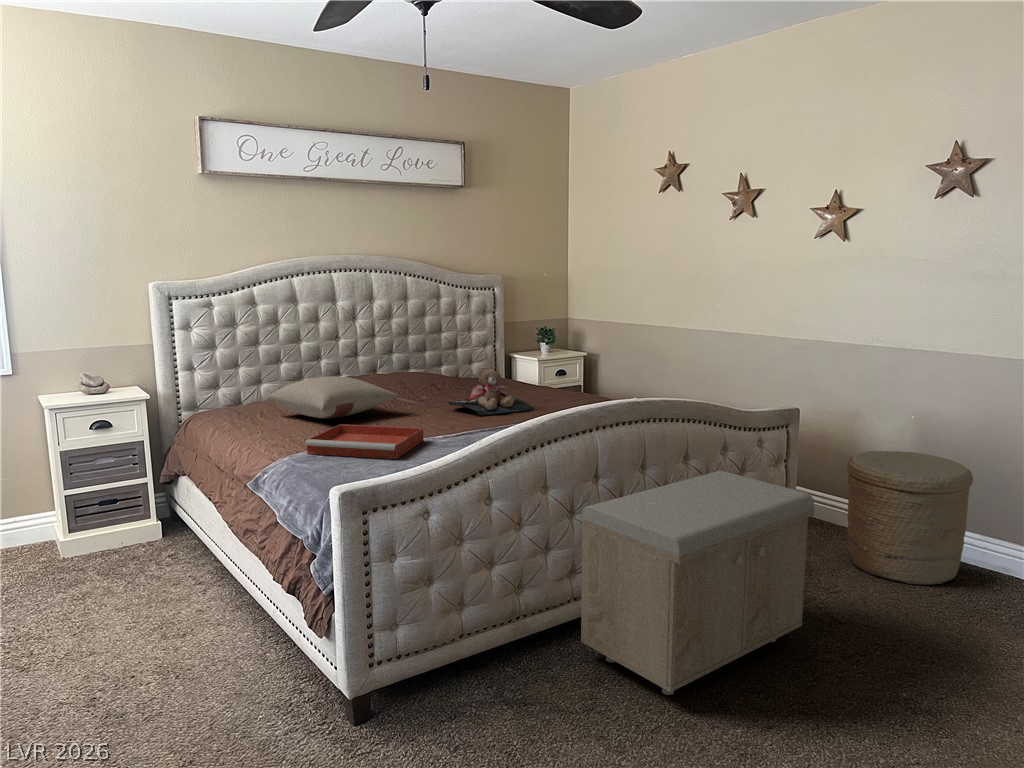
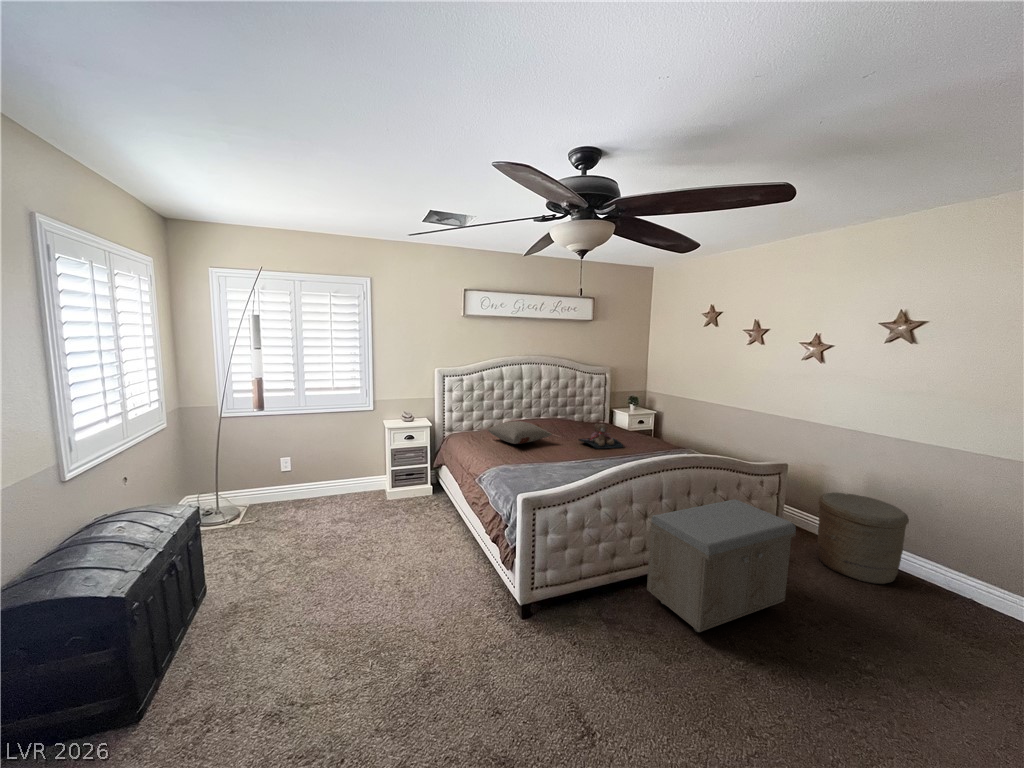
tray: present [305,424,423,459] -> none [505,450,565,474]

